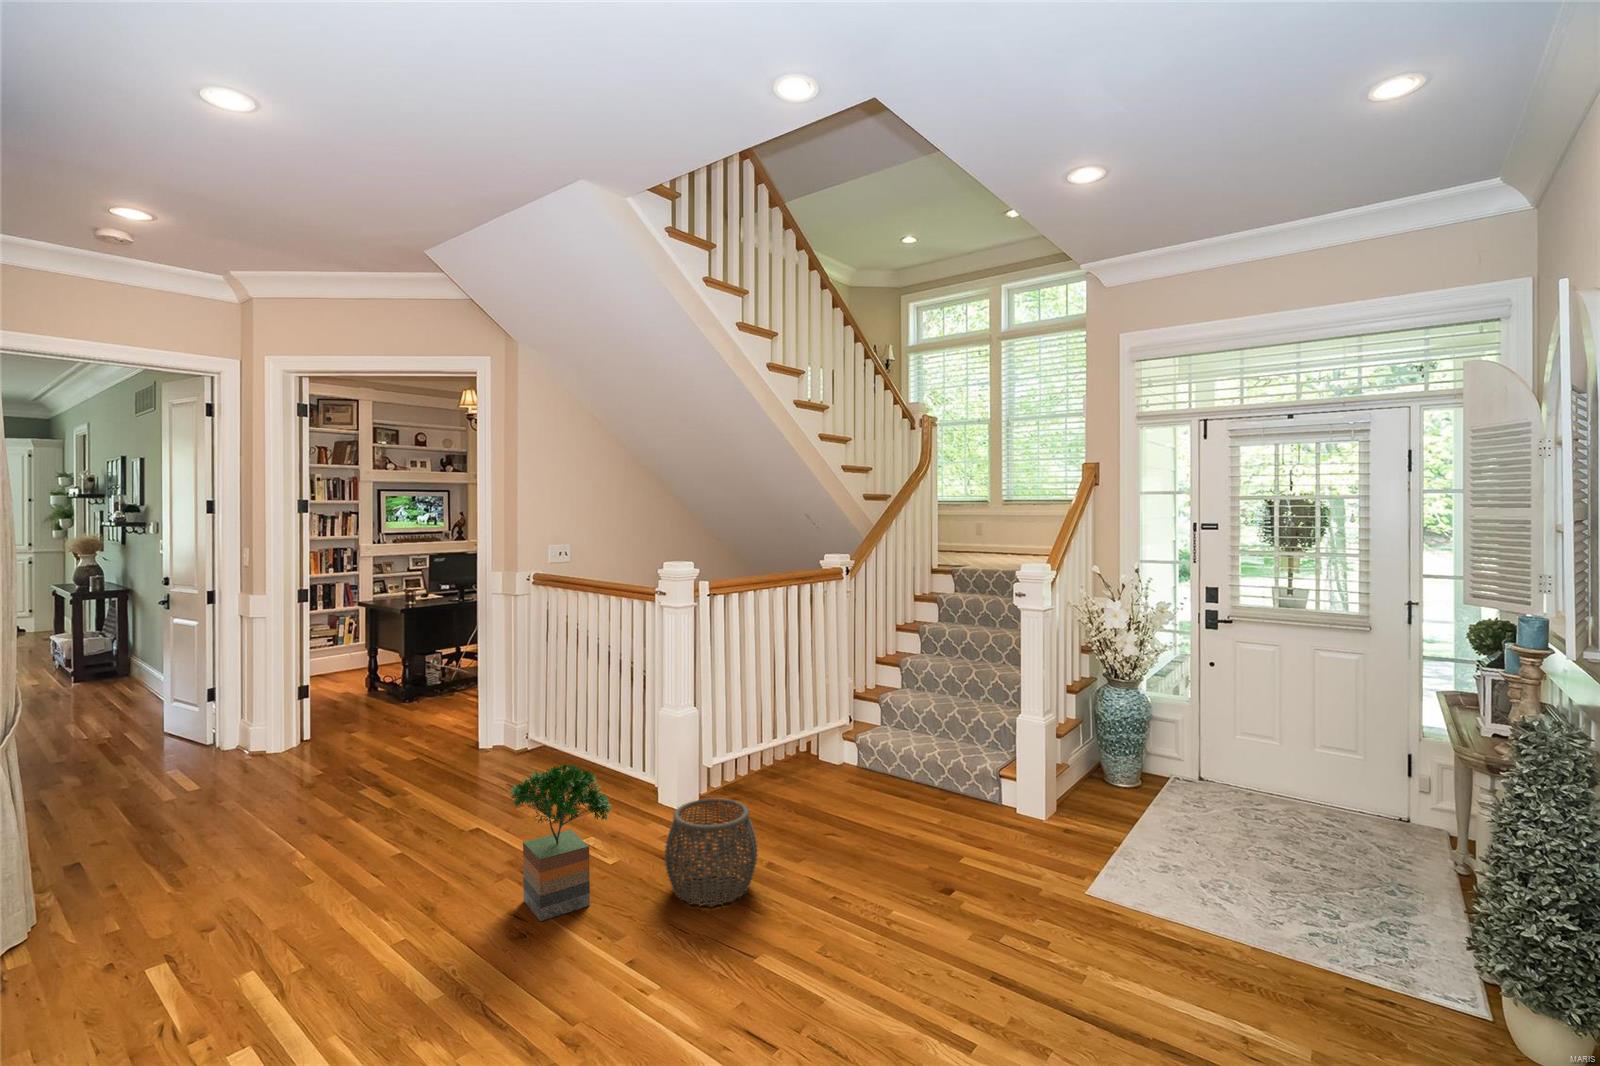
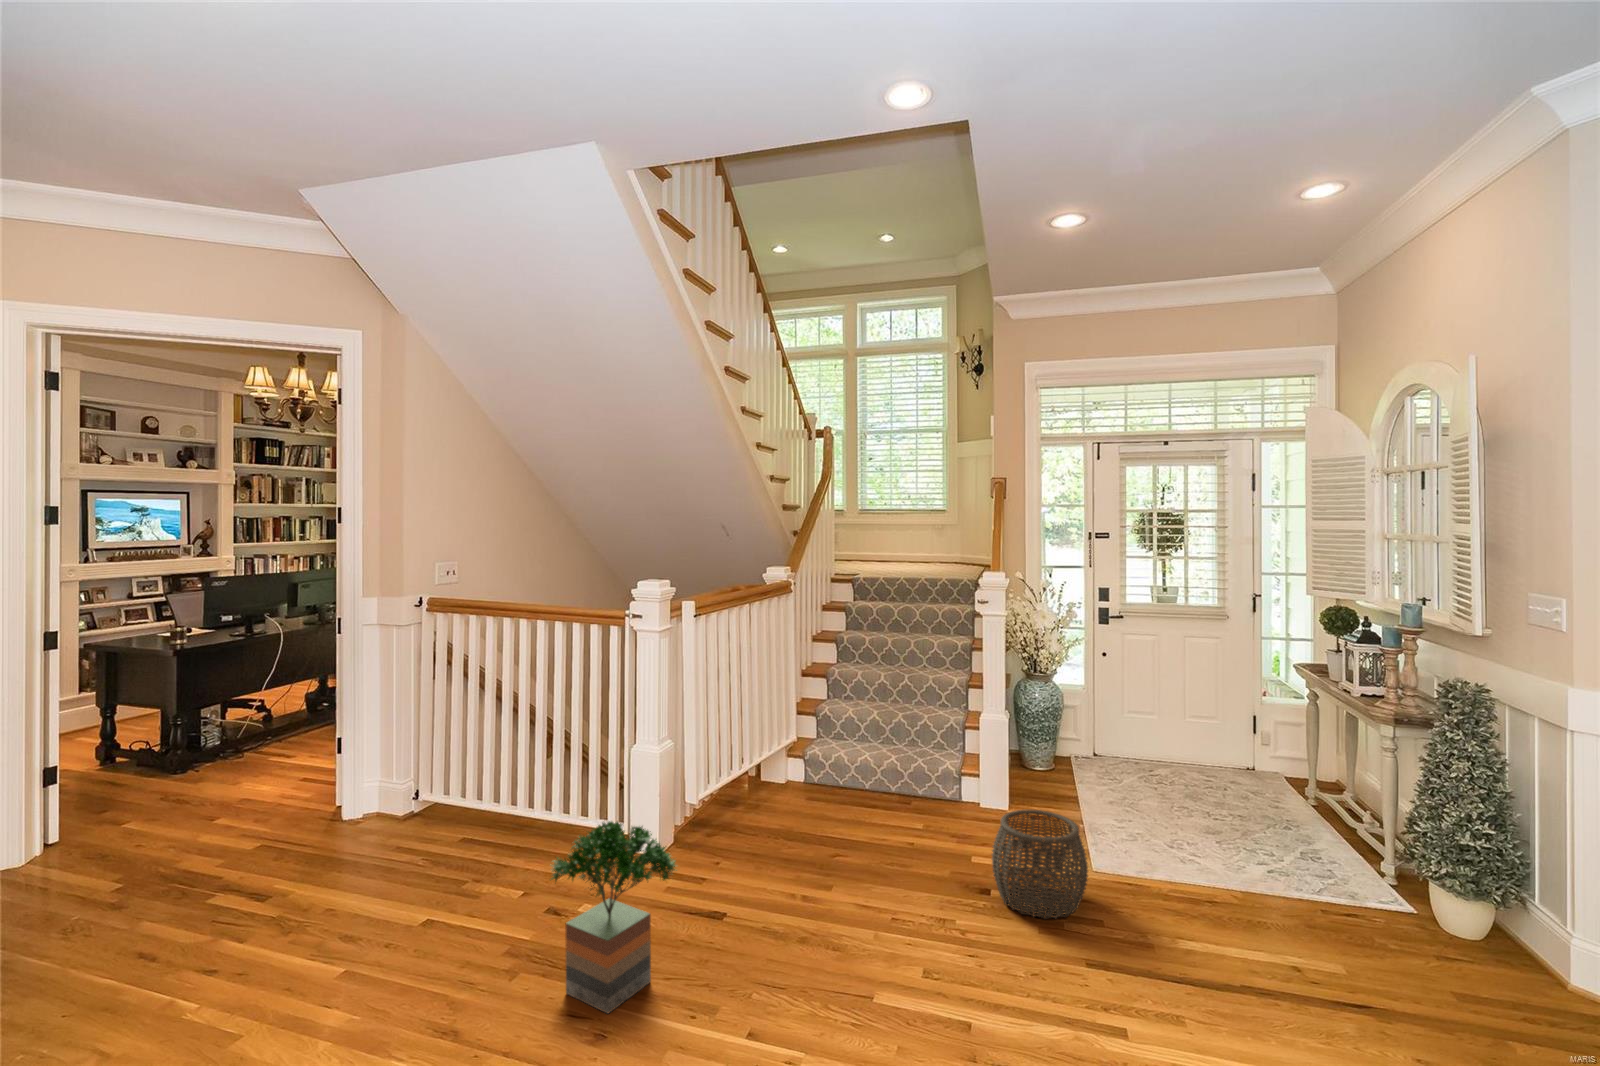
woven basket: present [664,798,758,906] -> present [992,810,1088,919]

